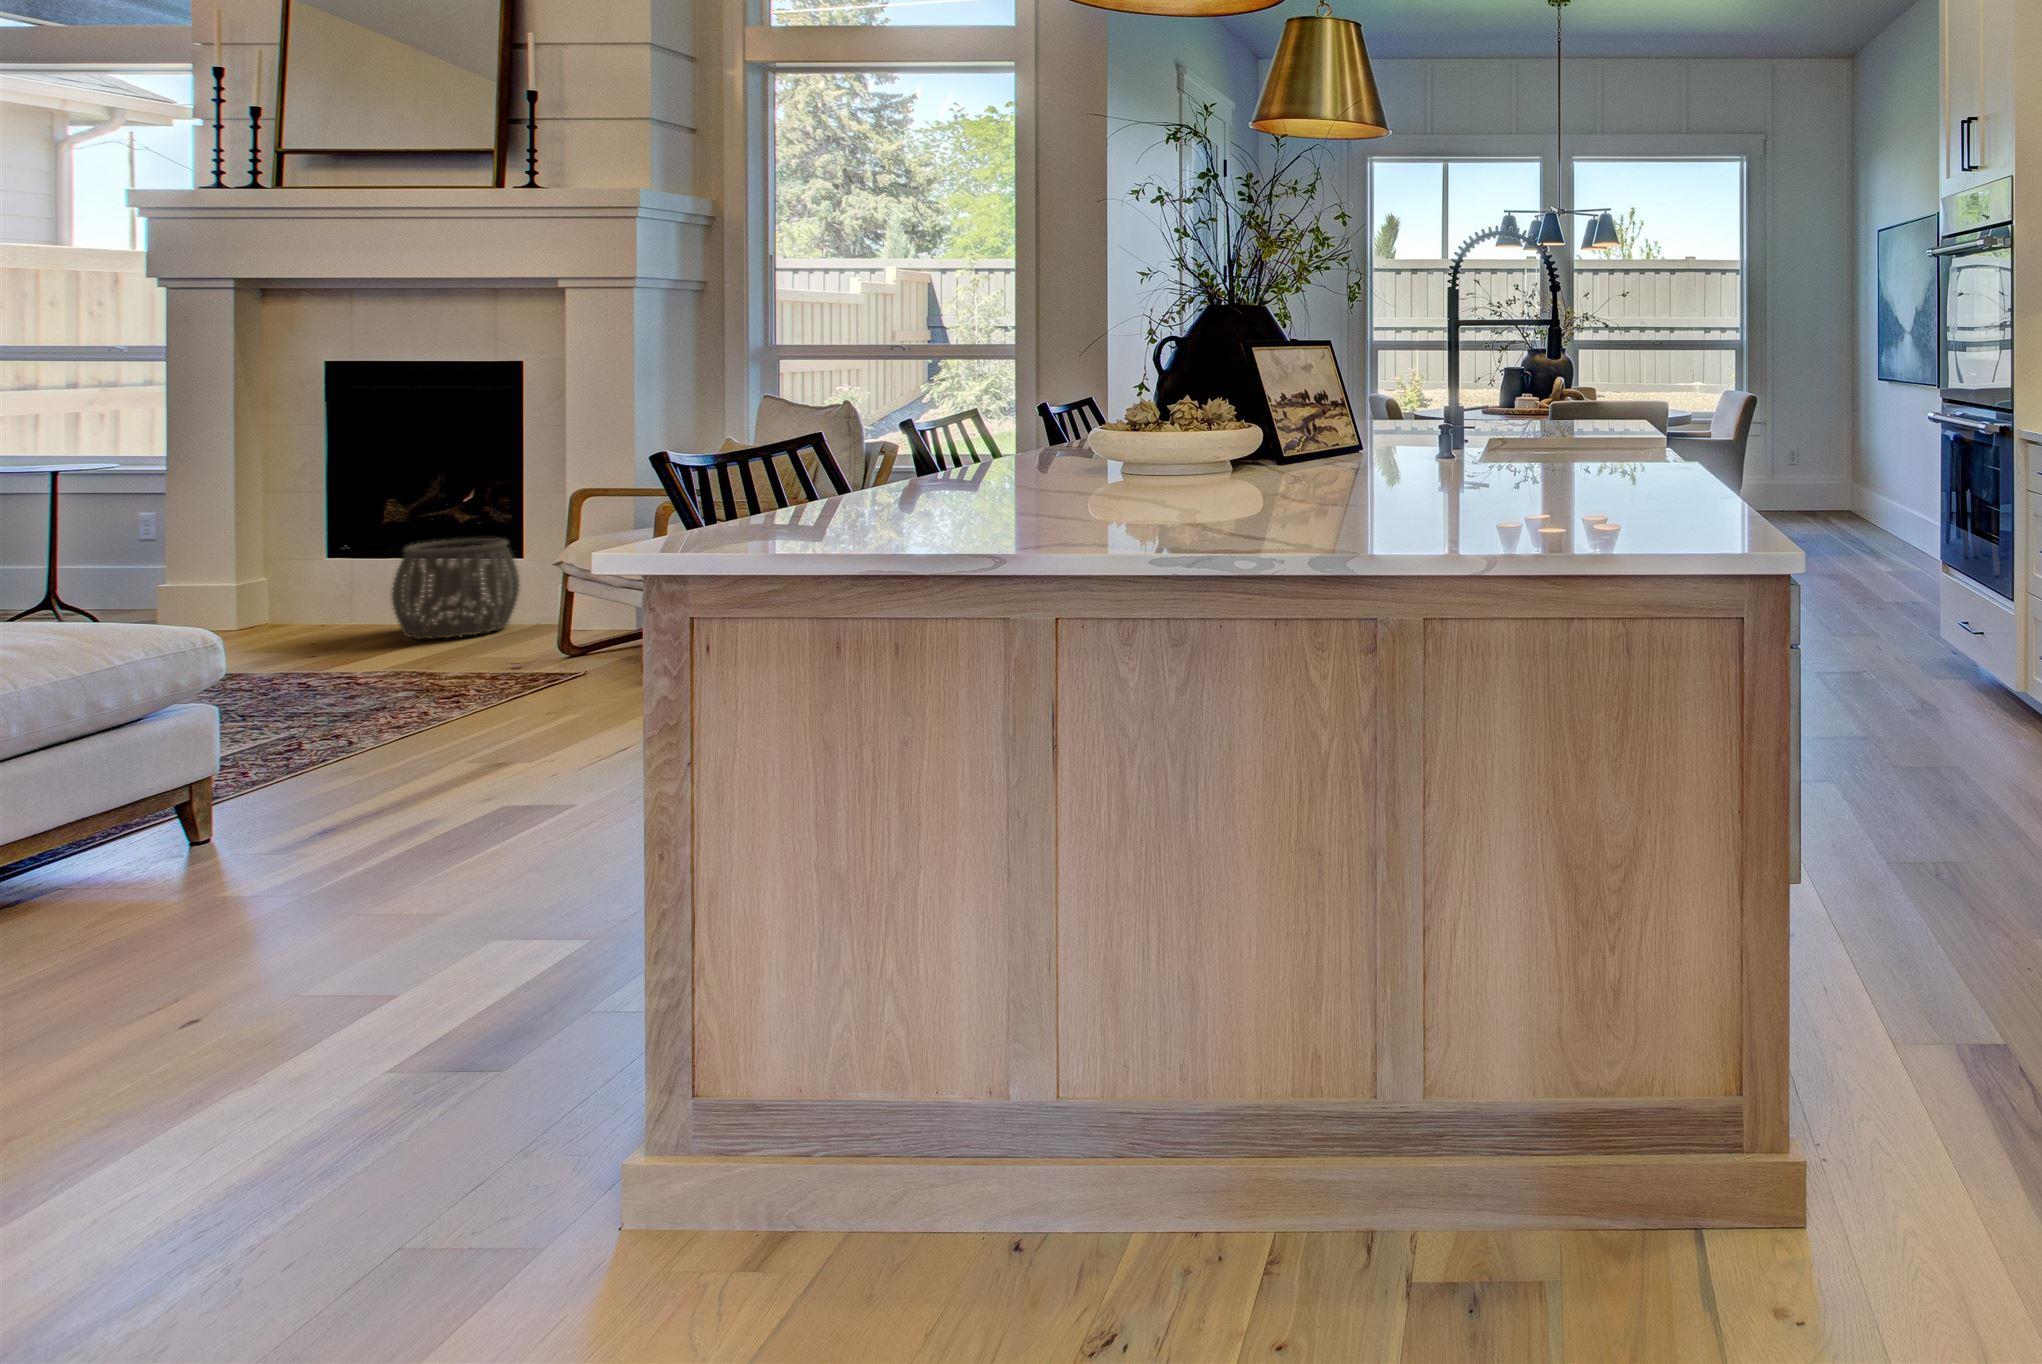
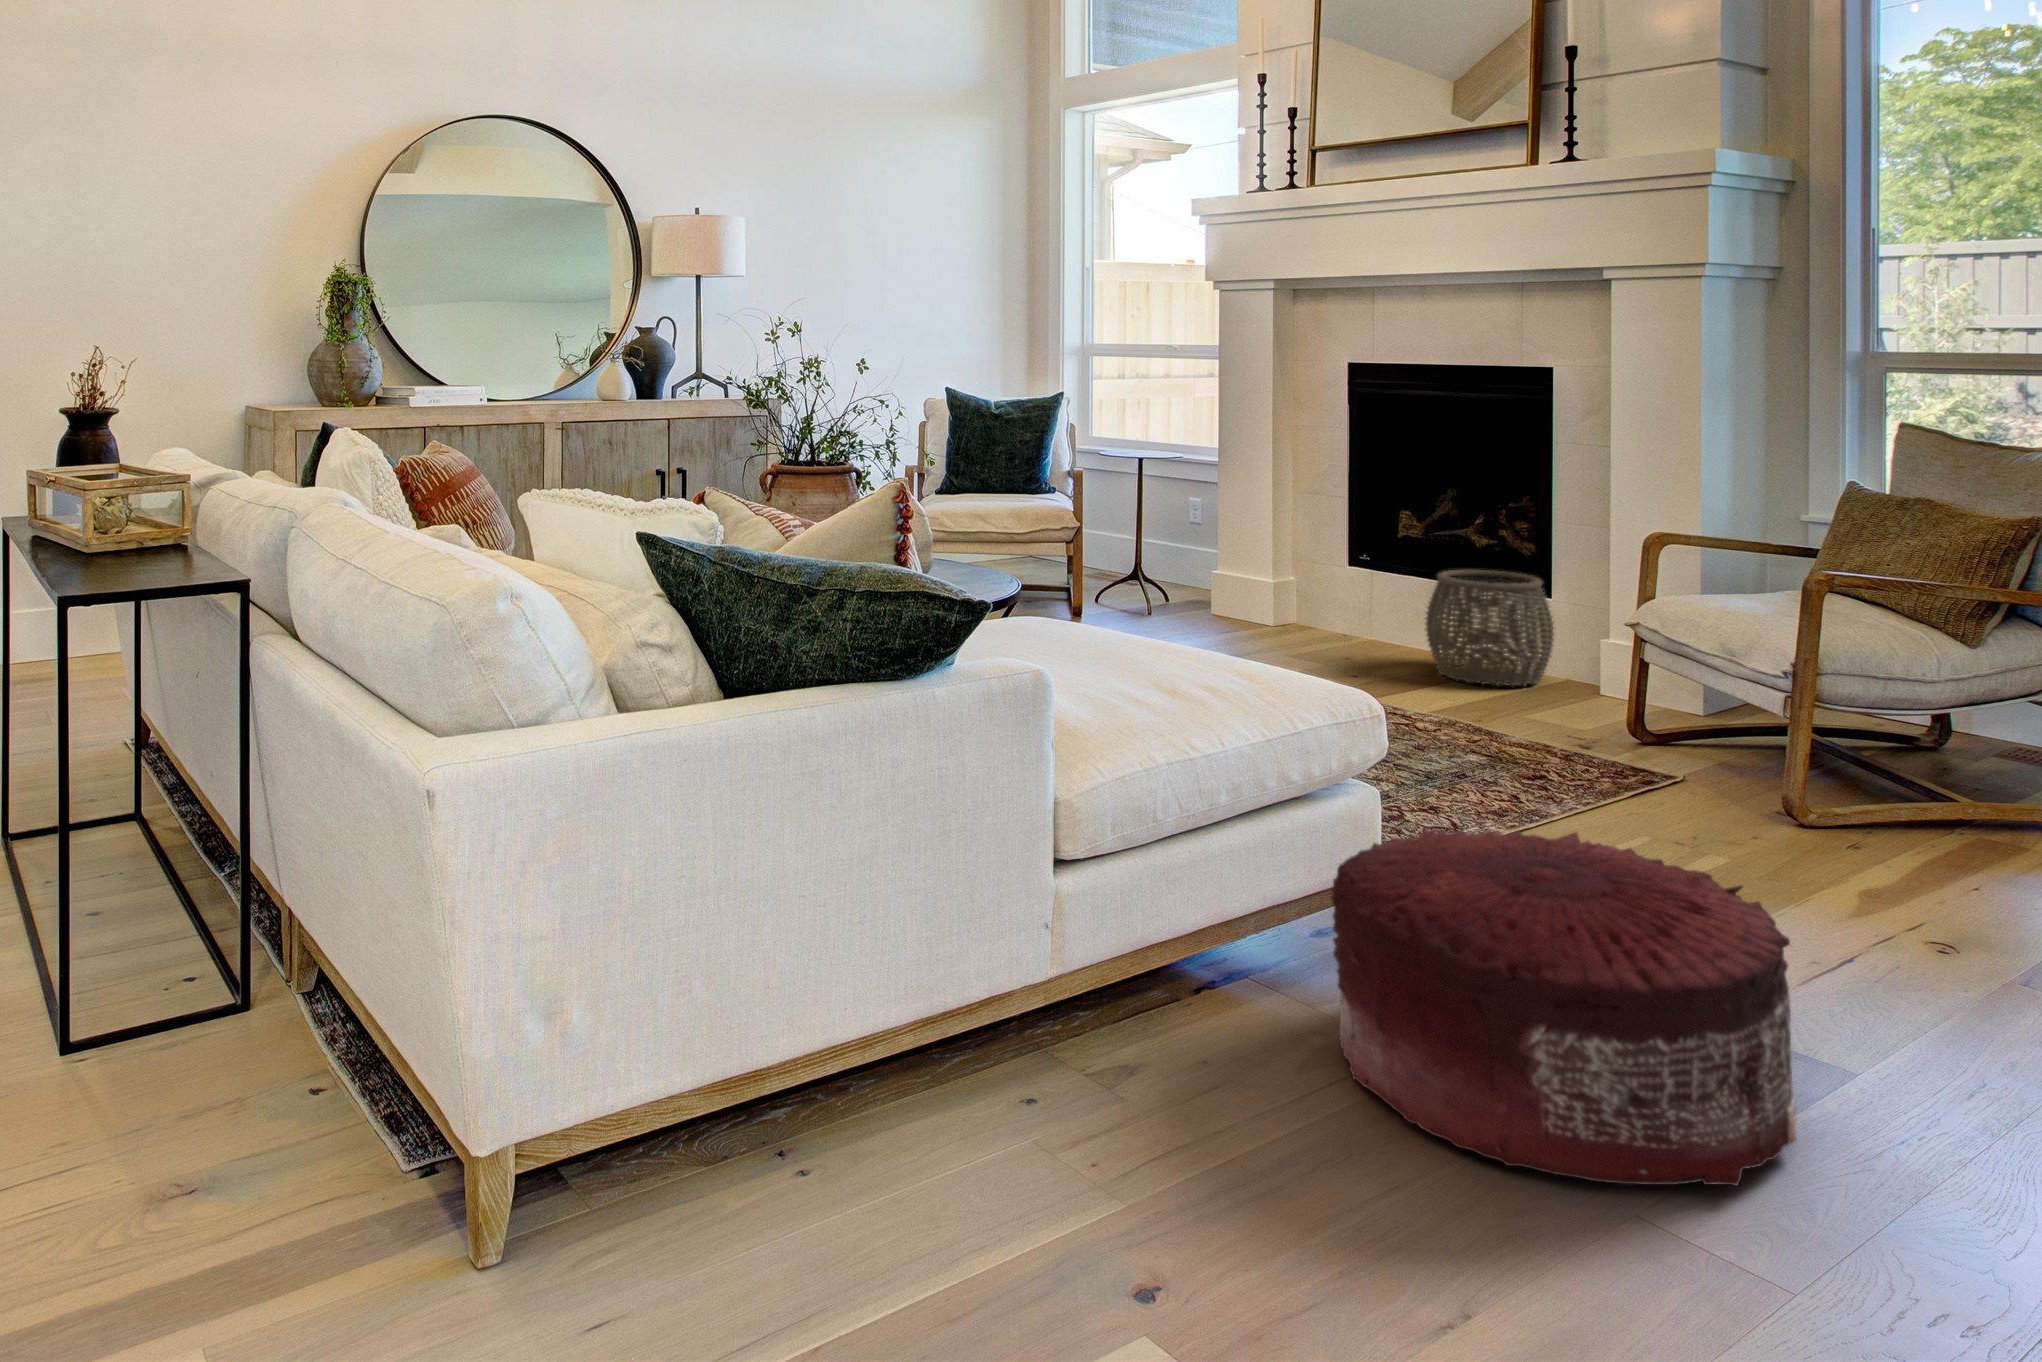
pouf: none [122,698,532,939] -> present [1331,828,1796,1186]

